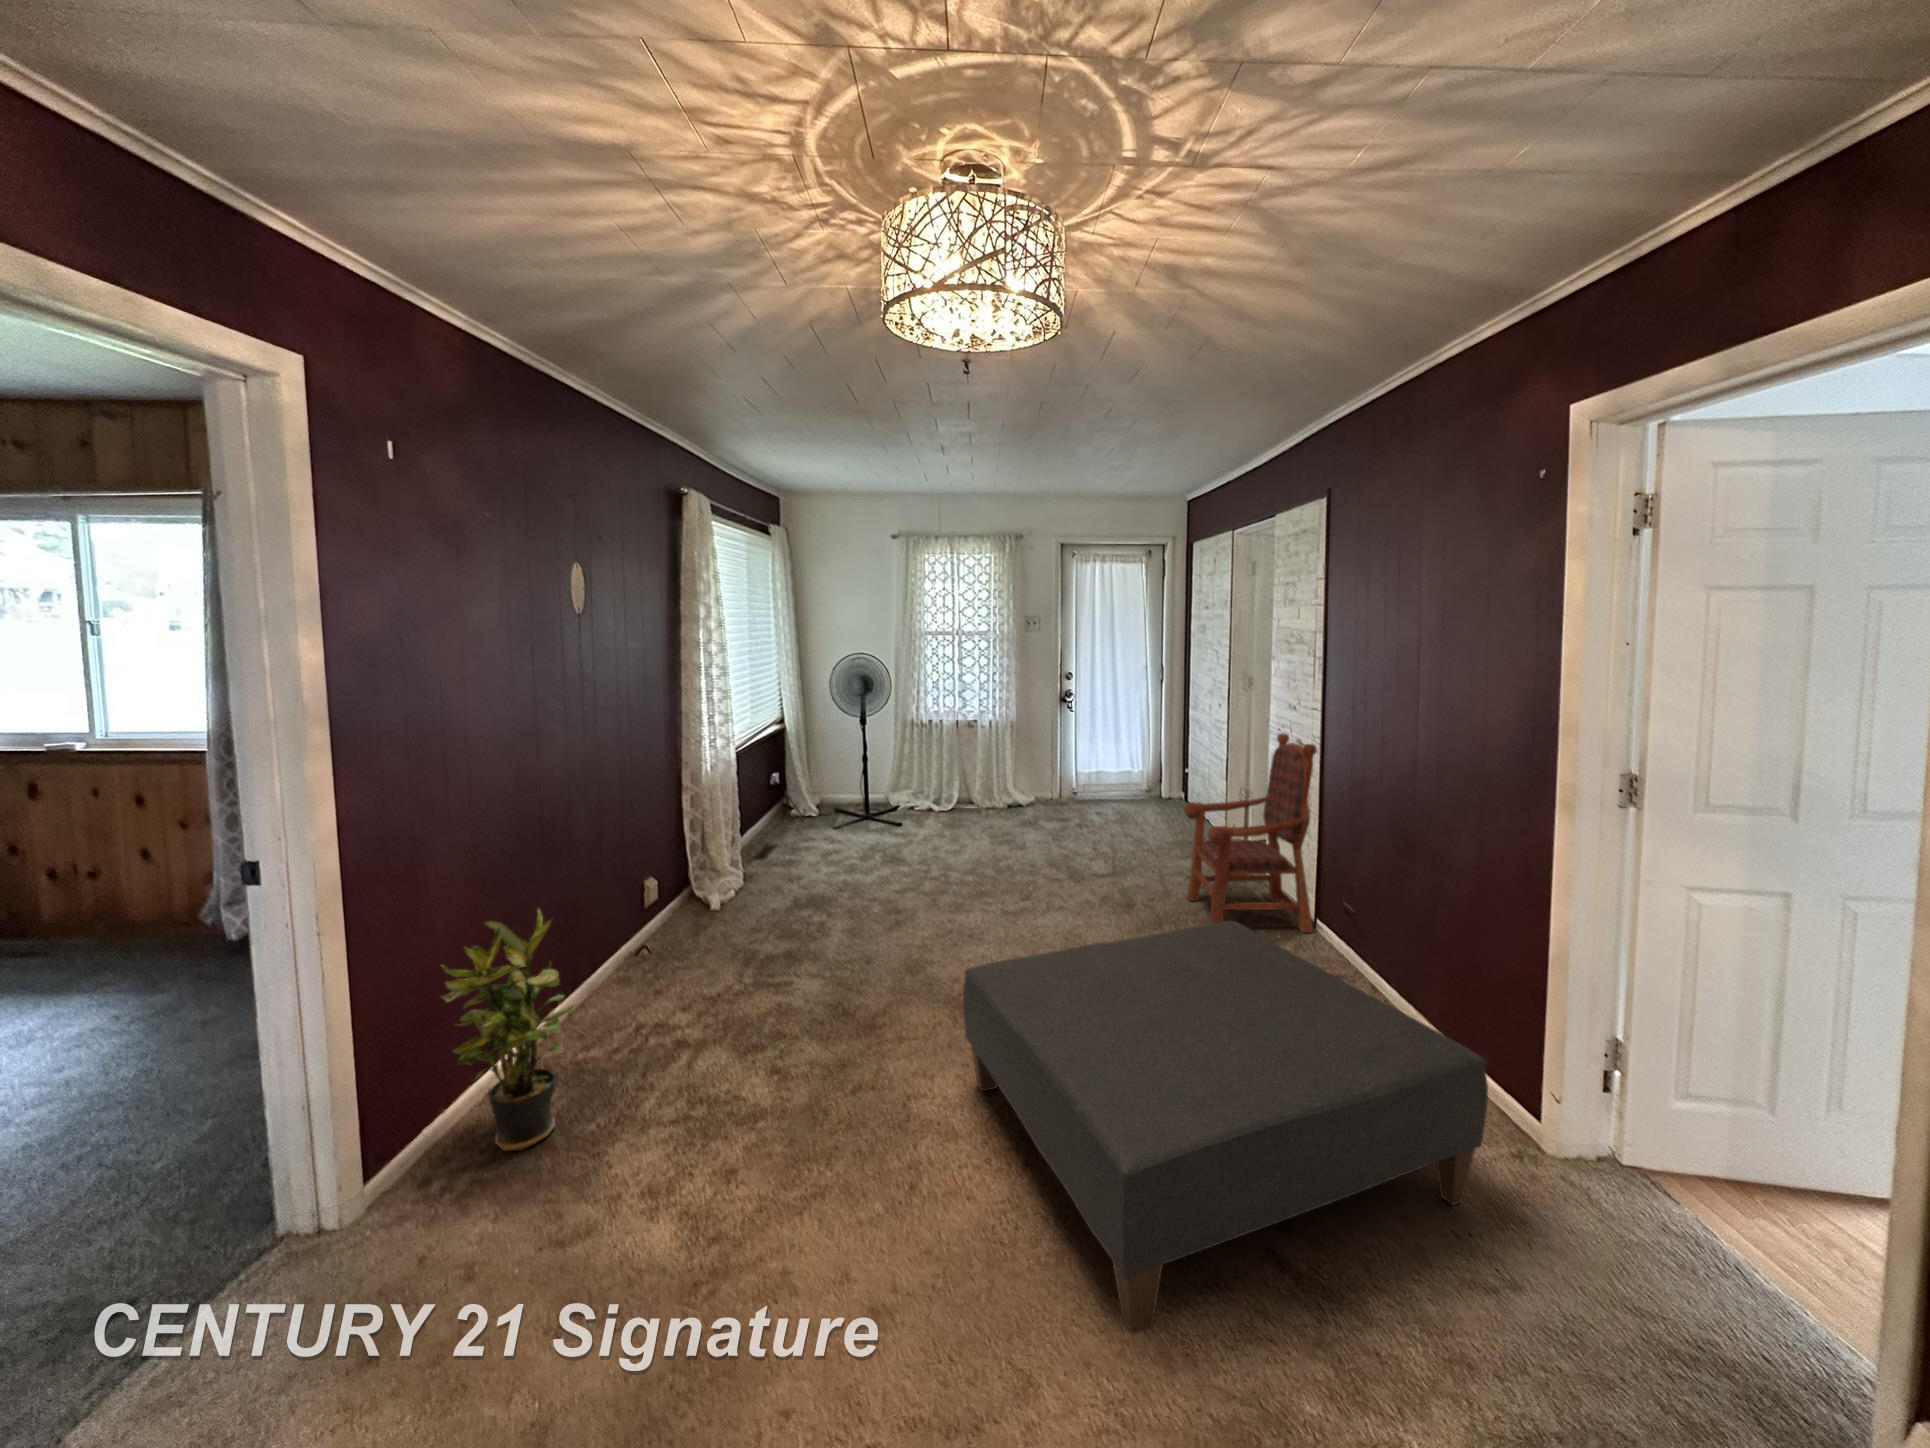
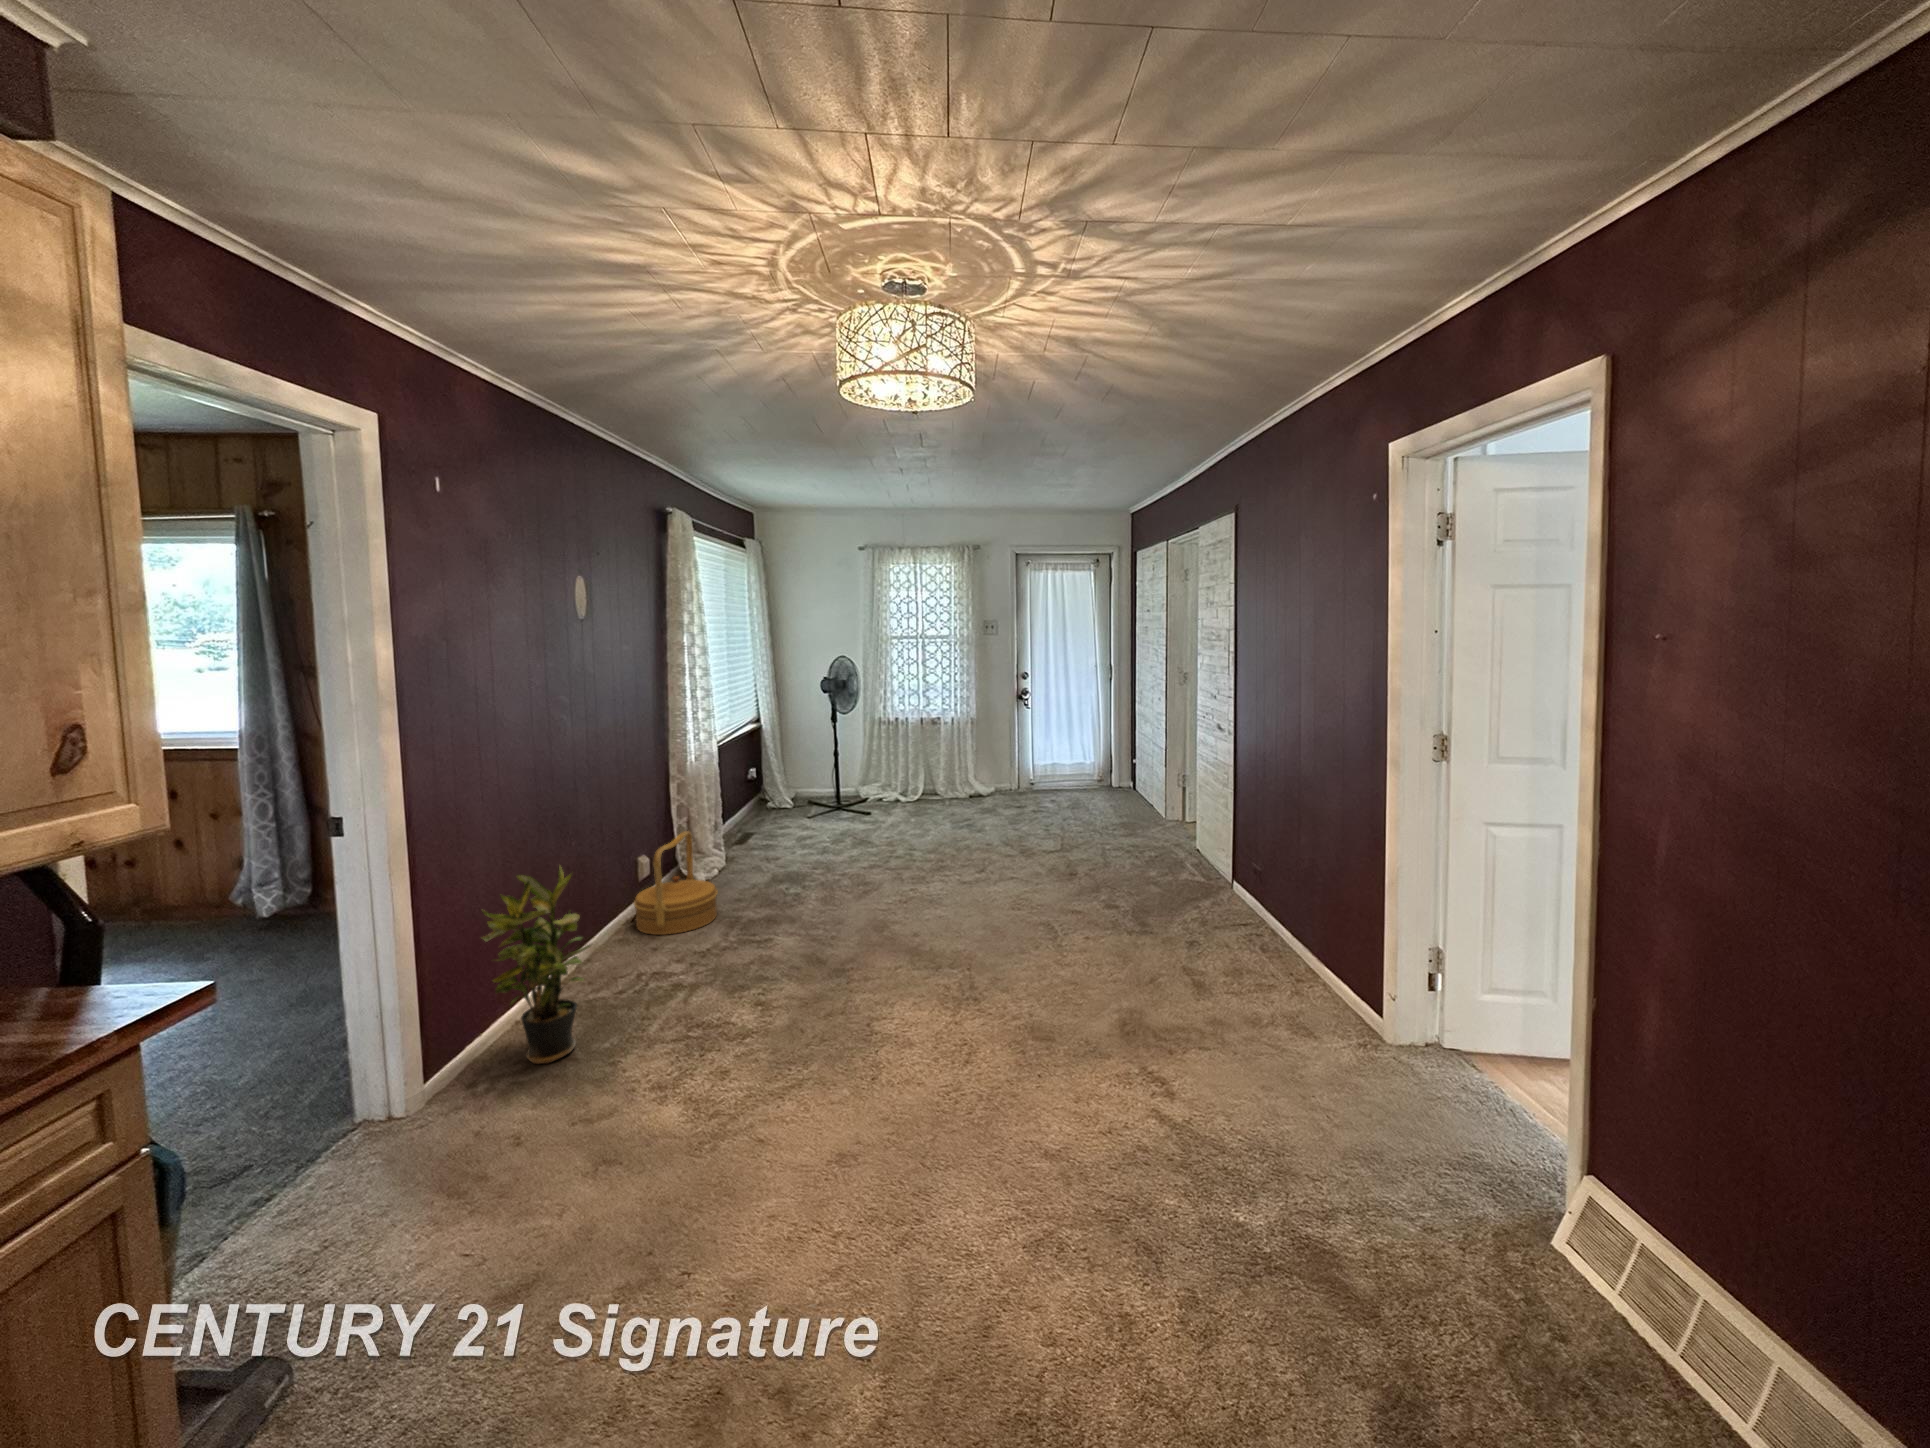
armchair: present [1184,733,1317,933] -> none [1118,720,1227,895]
woven basket: none [635,853,730,974] -> present [634,831,718,935]
ottoman: present [963,921,1488,1334] -> none [917,872,1325,1163]

